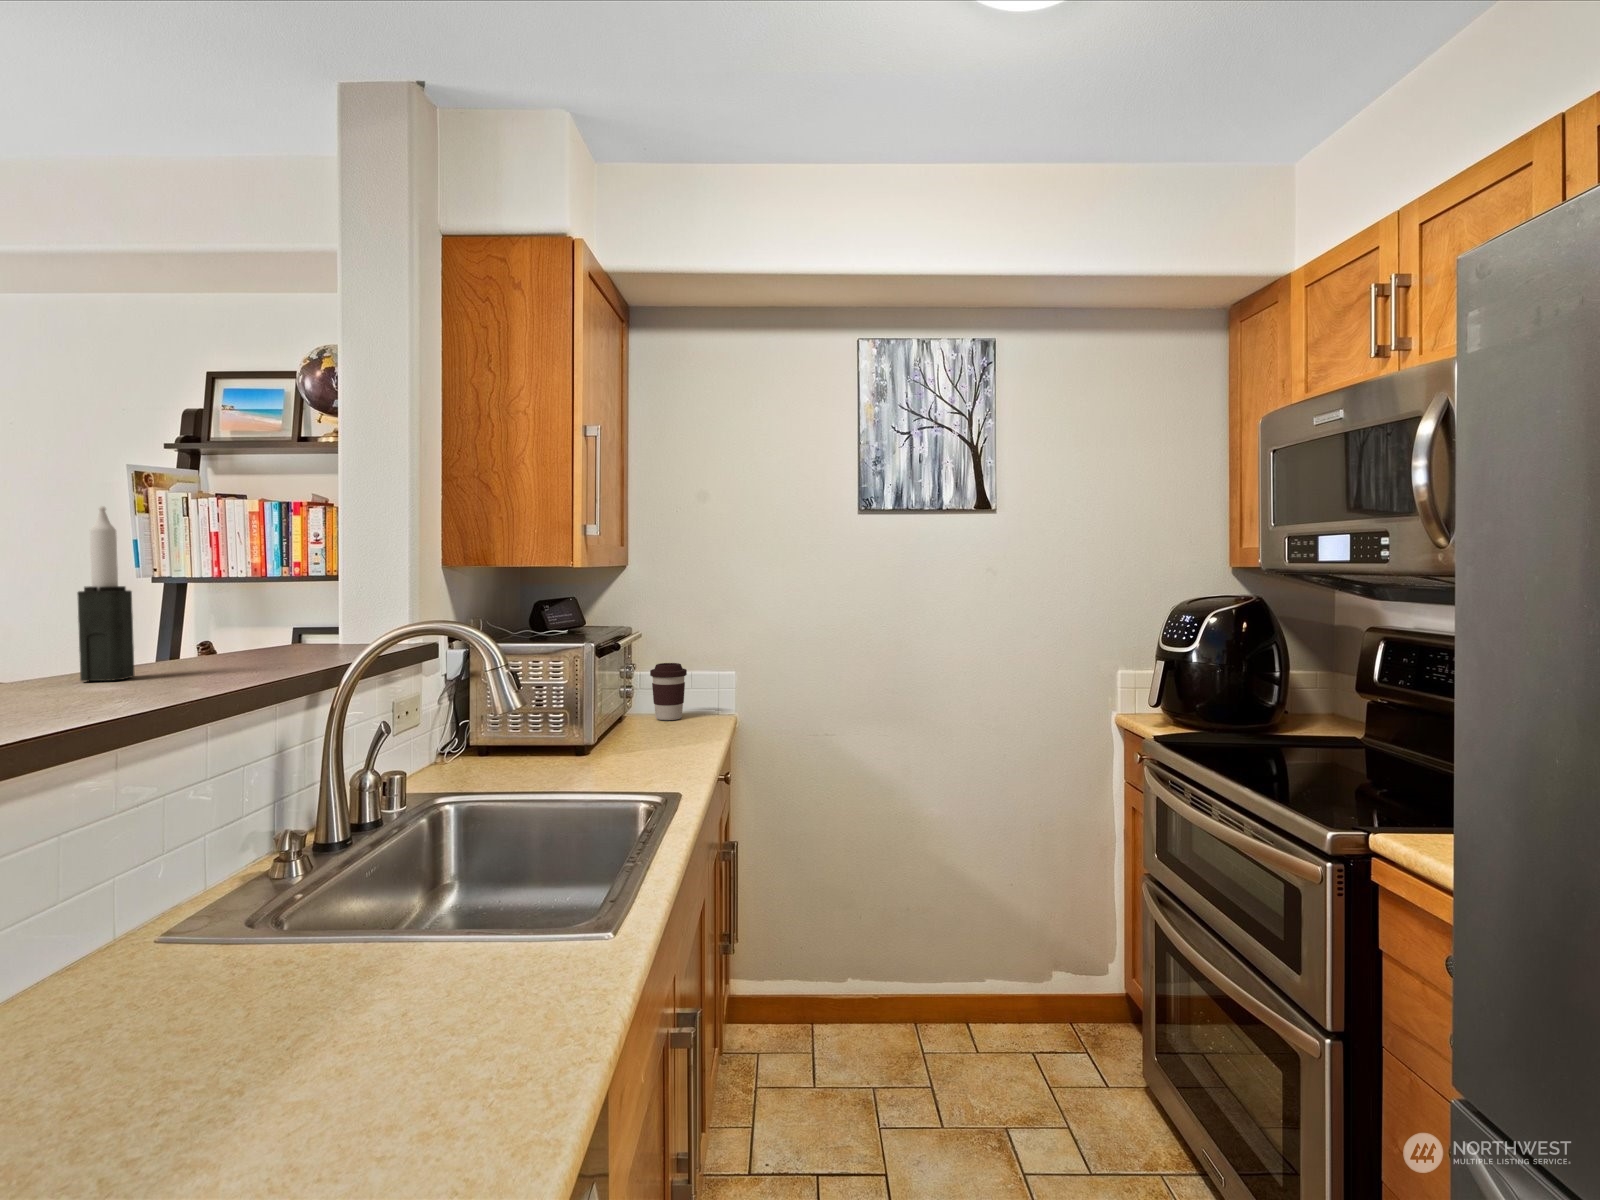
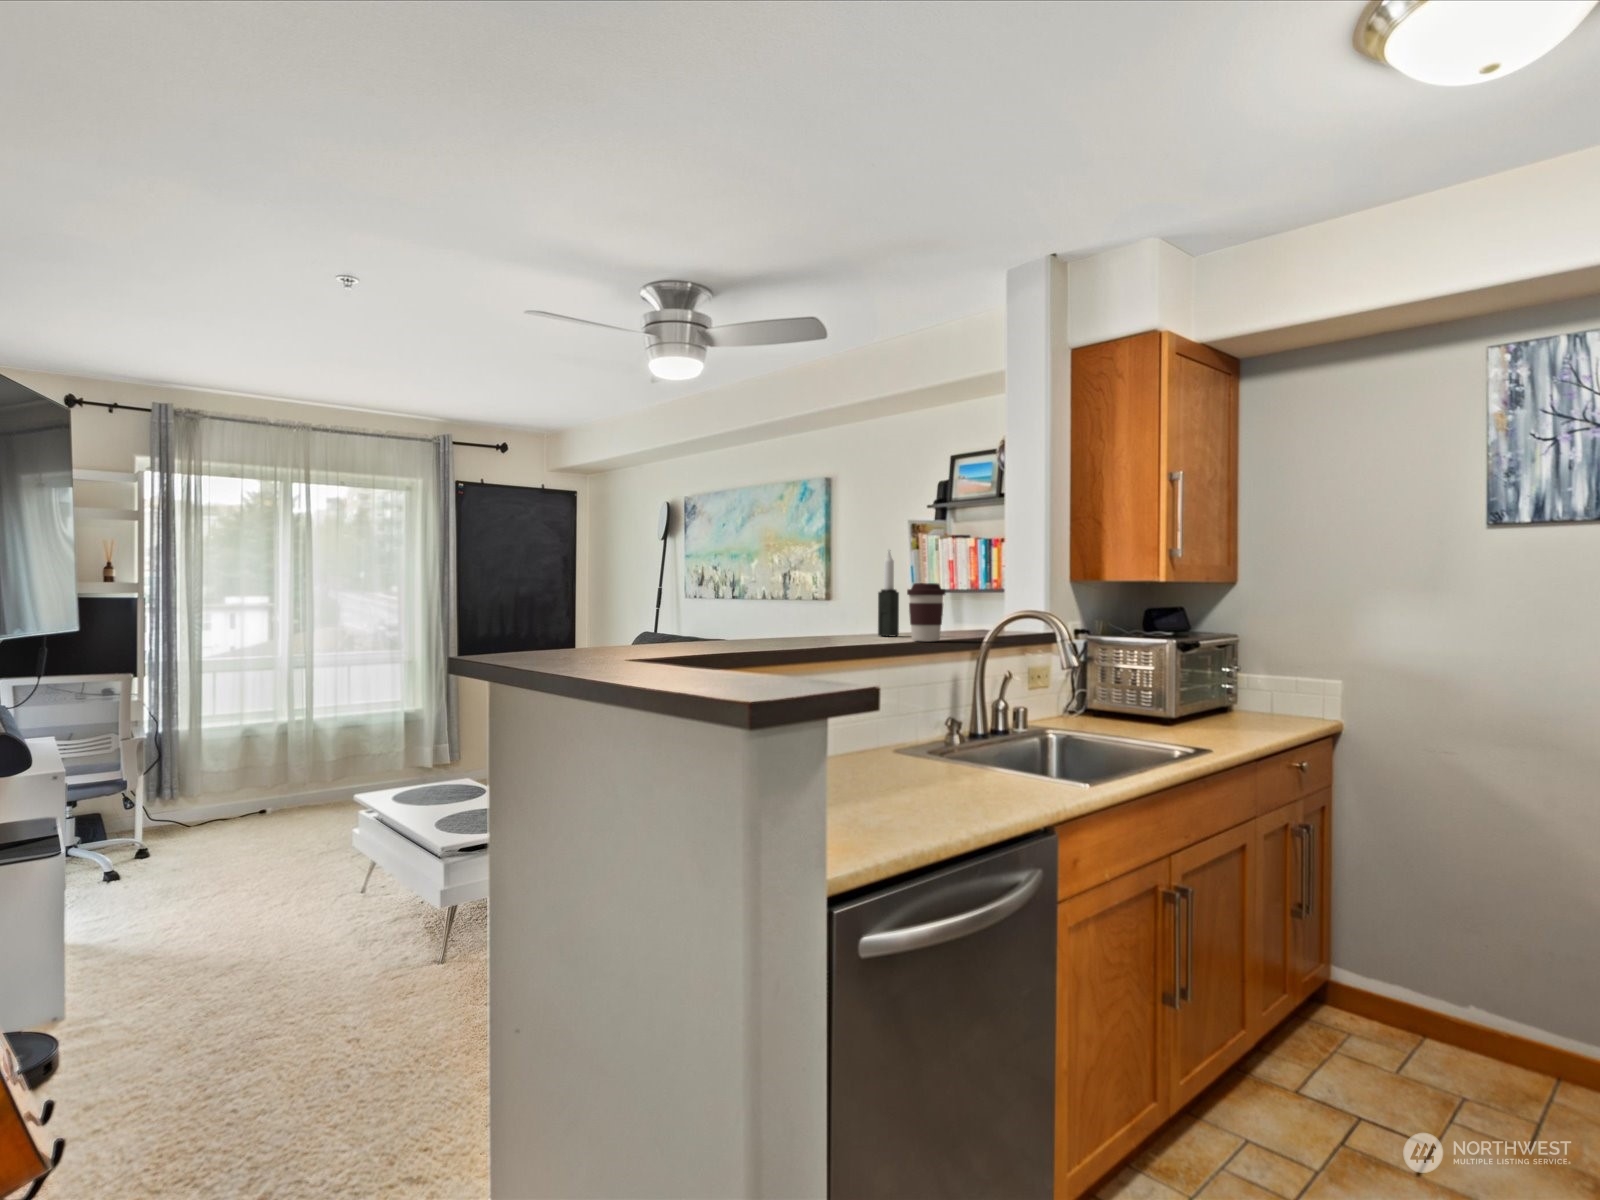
coffee cup: present [650,663,687,720] -> present [907,583,946,641]

